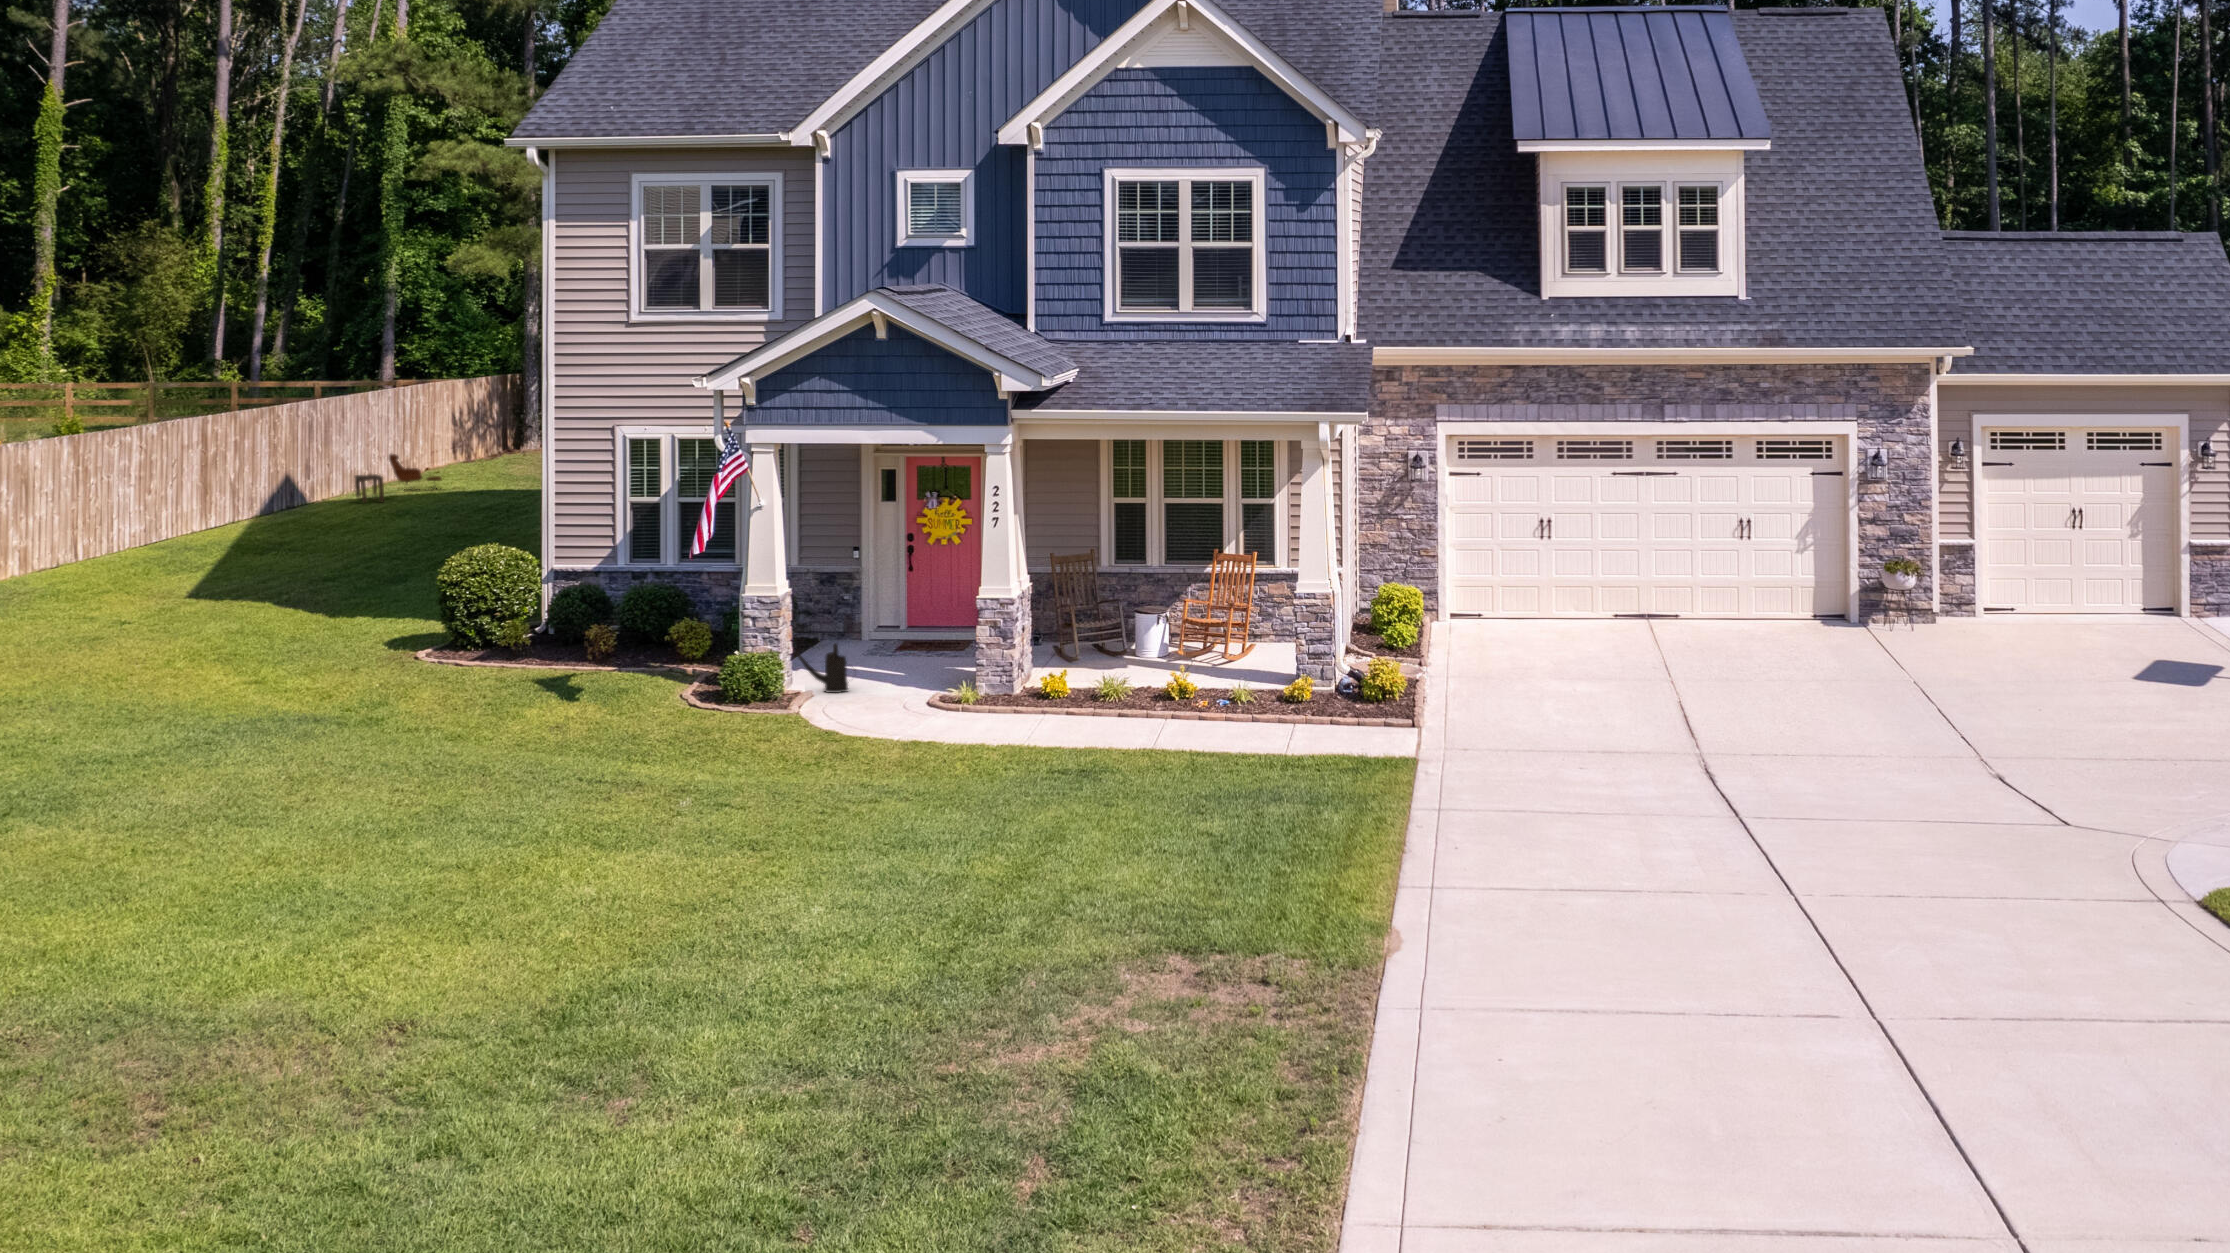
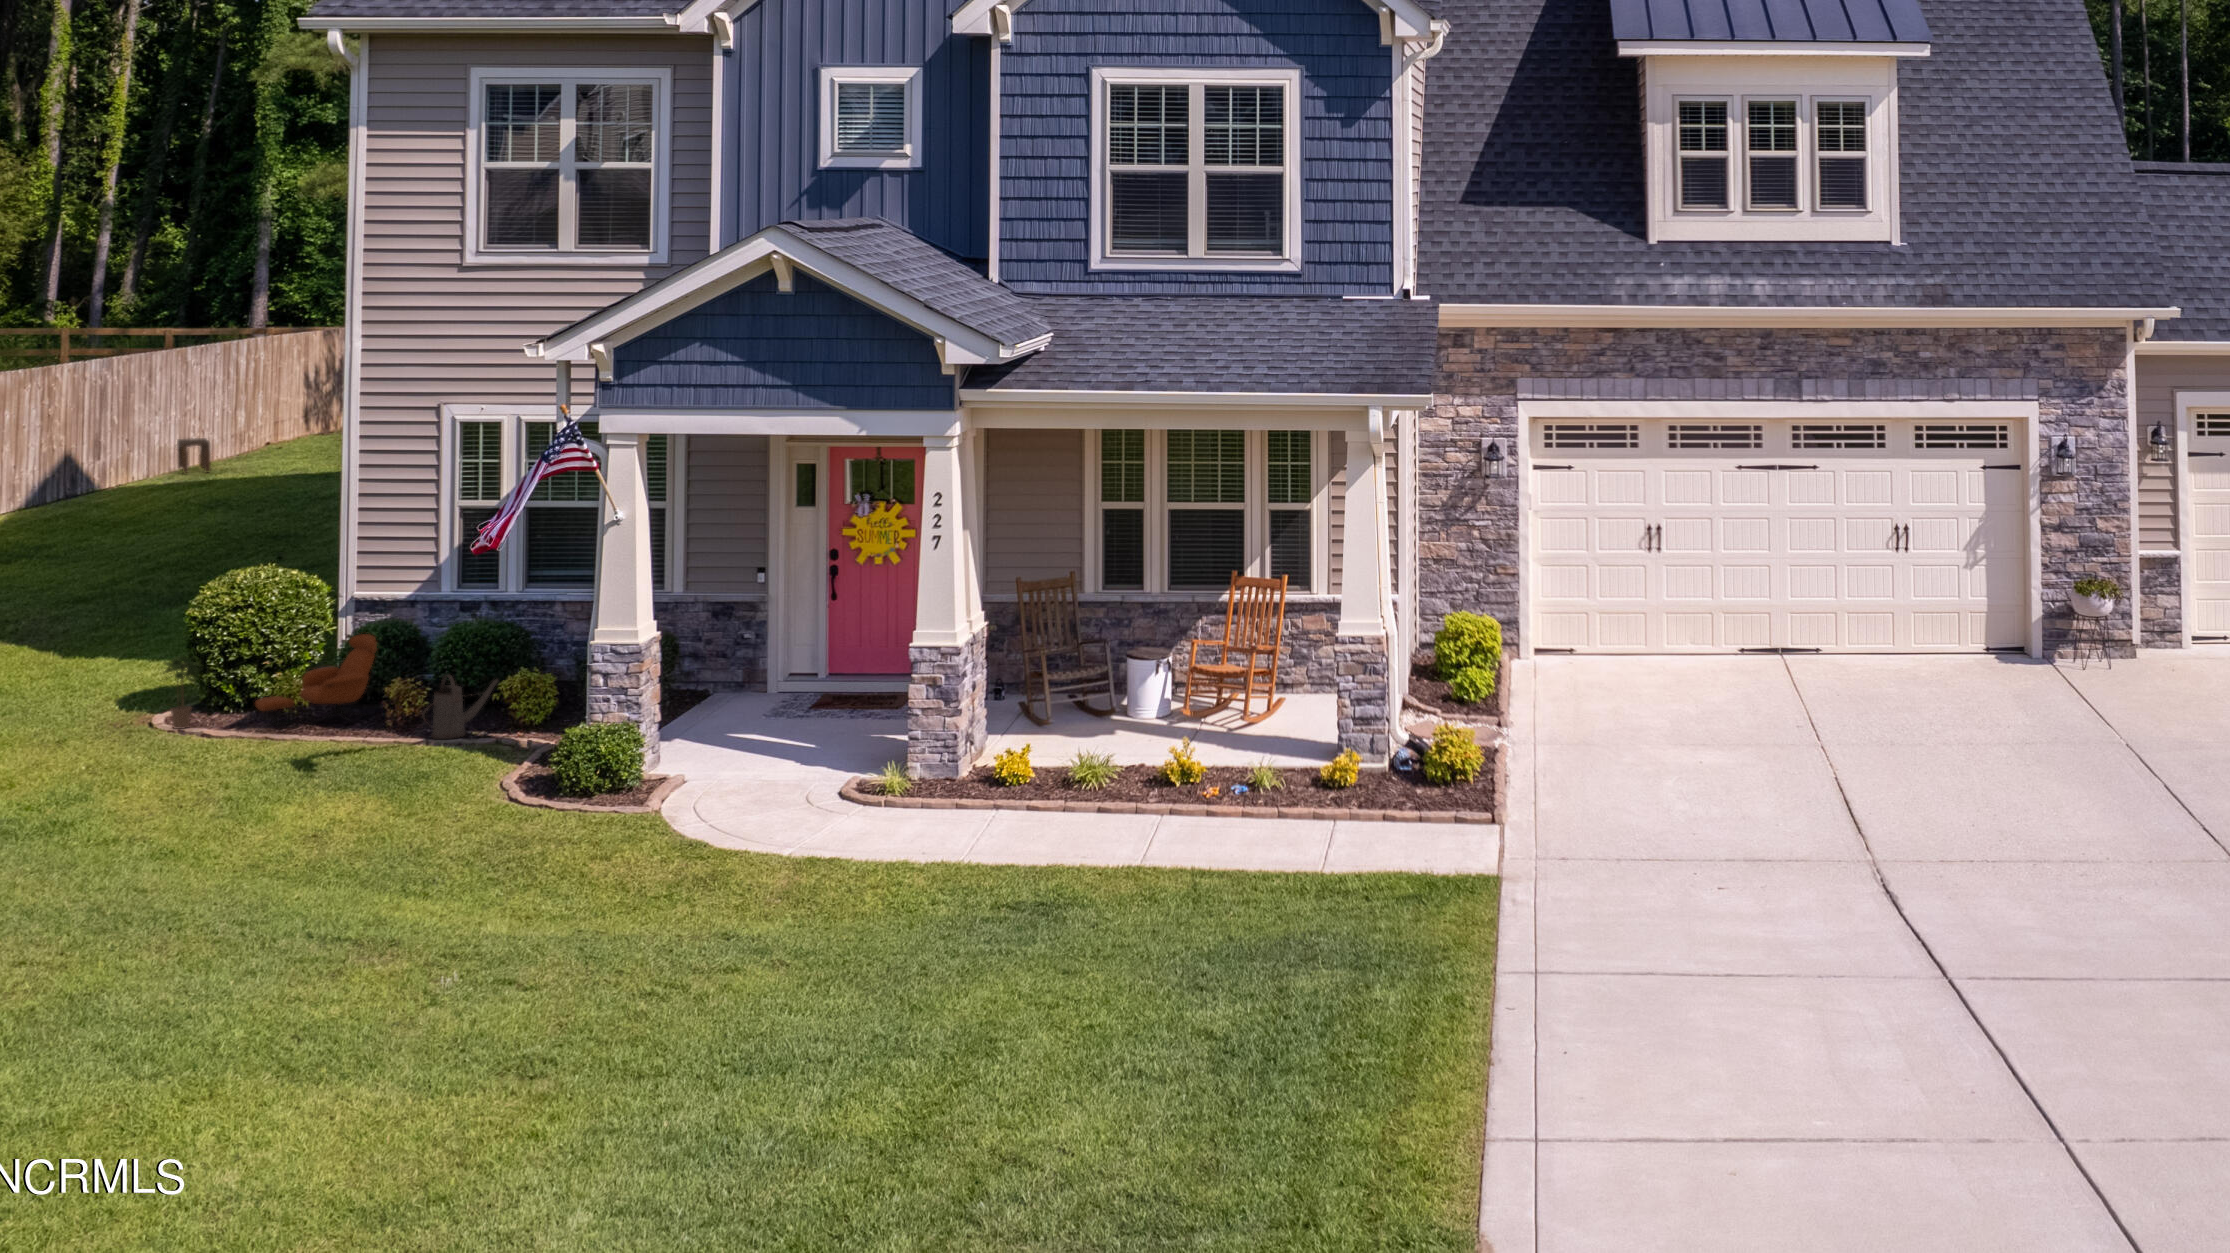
lounge chair: present [389,454,442,491] -> present [255,634,377,730]
potted plant: none [427,613,463,666] -> present [165,656,199,729]
watering can: present [796,644,848,693] -> present [423,675,498,739]

